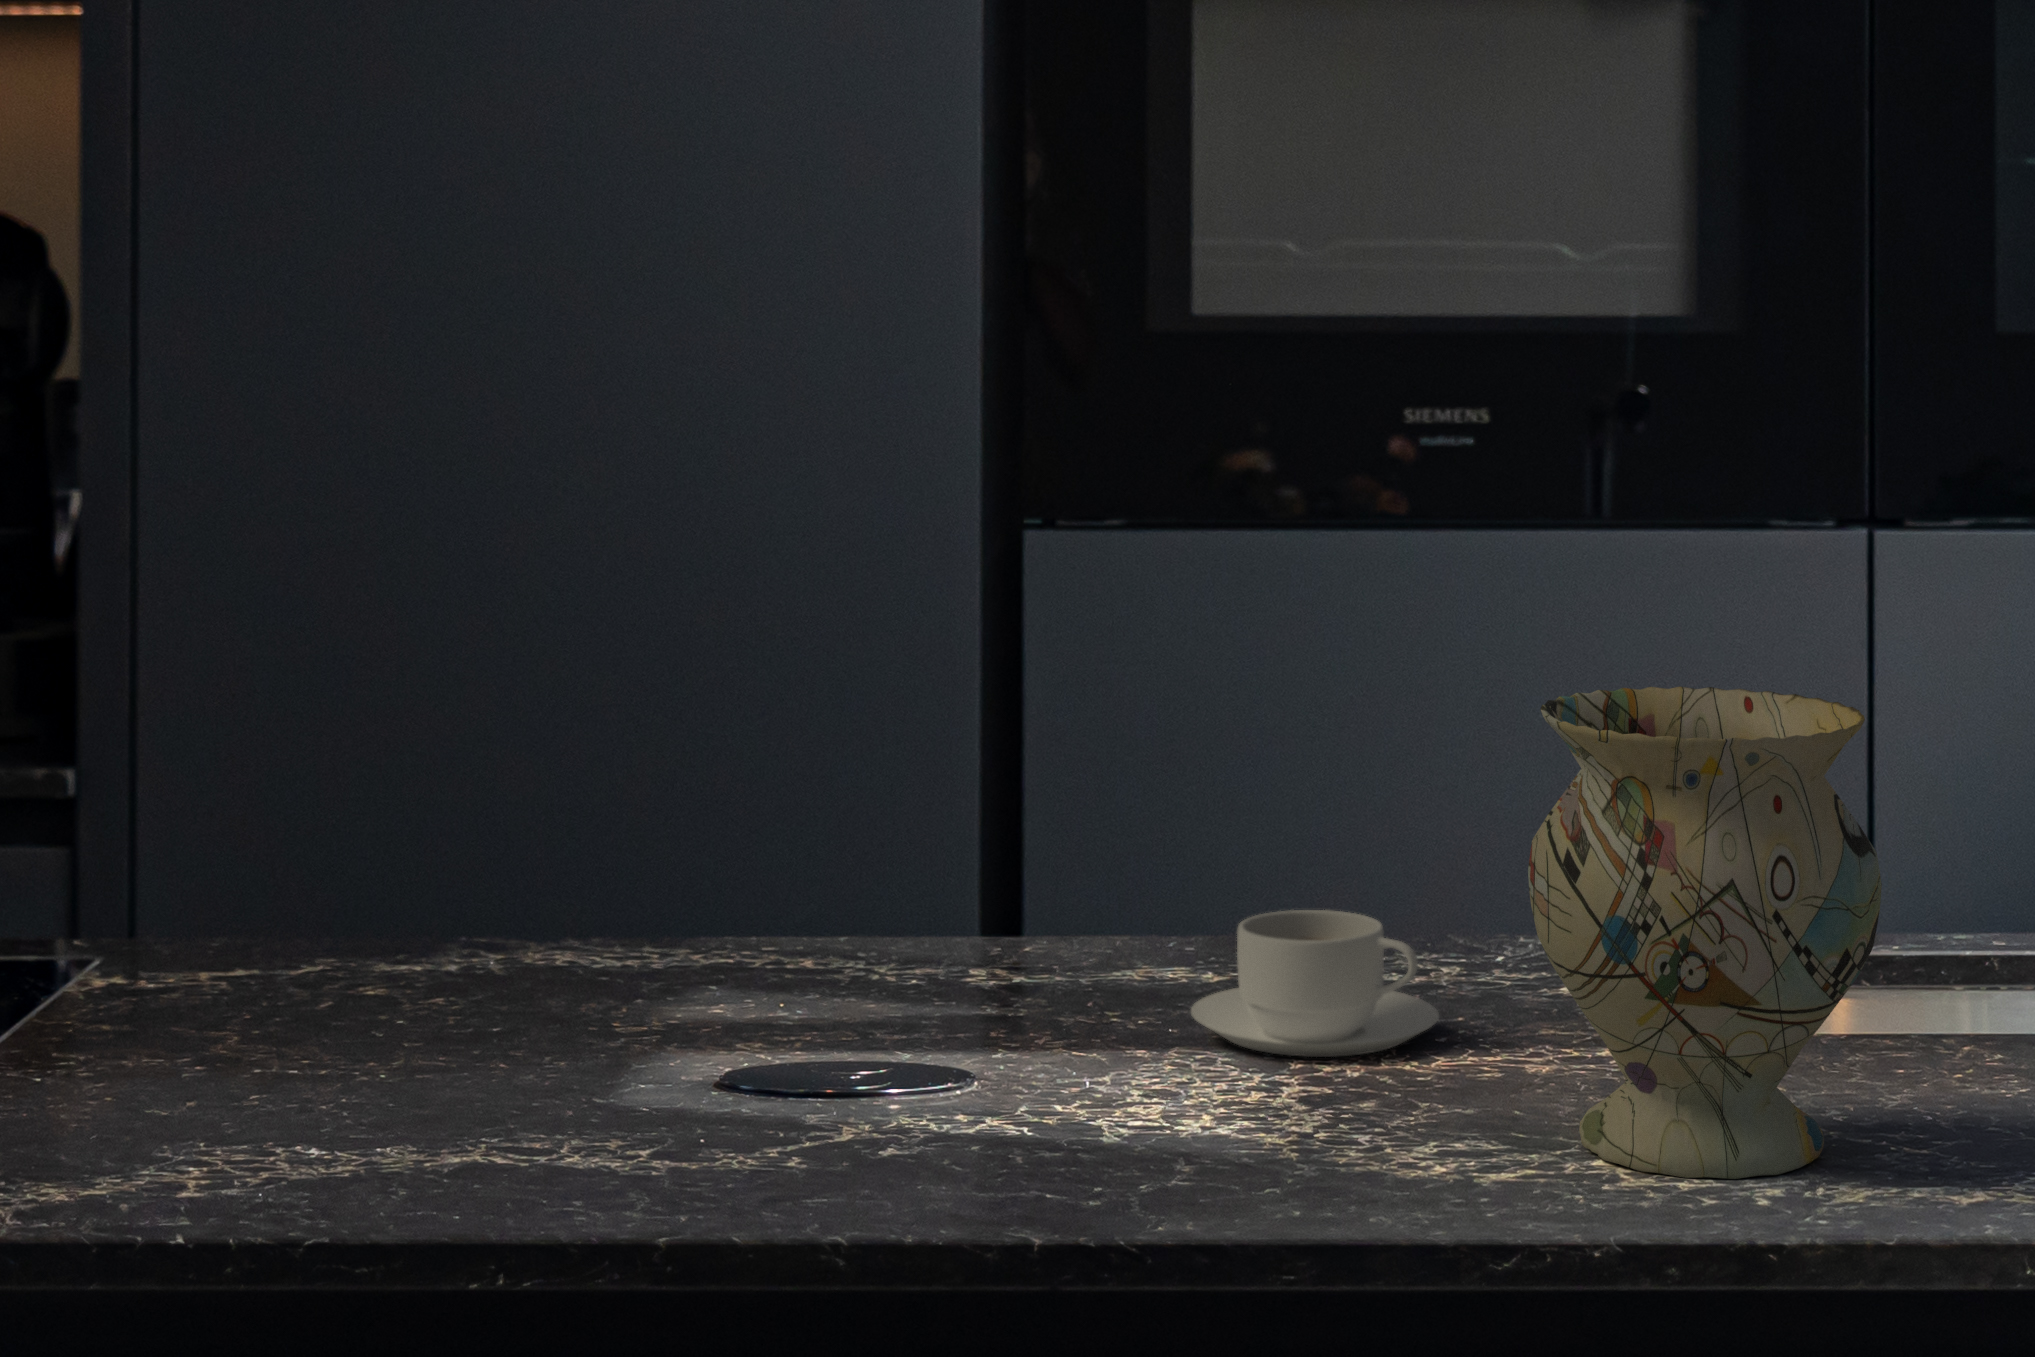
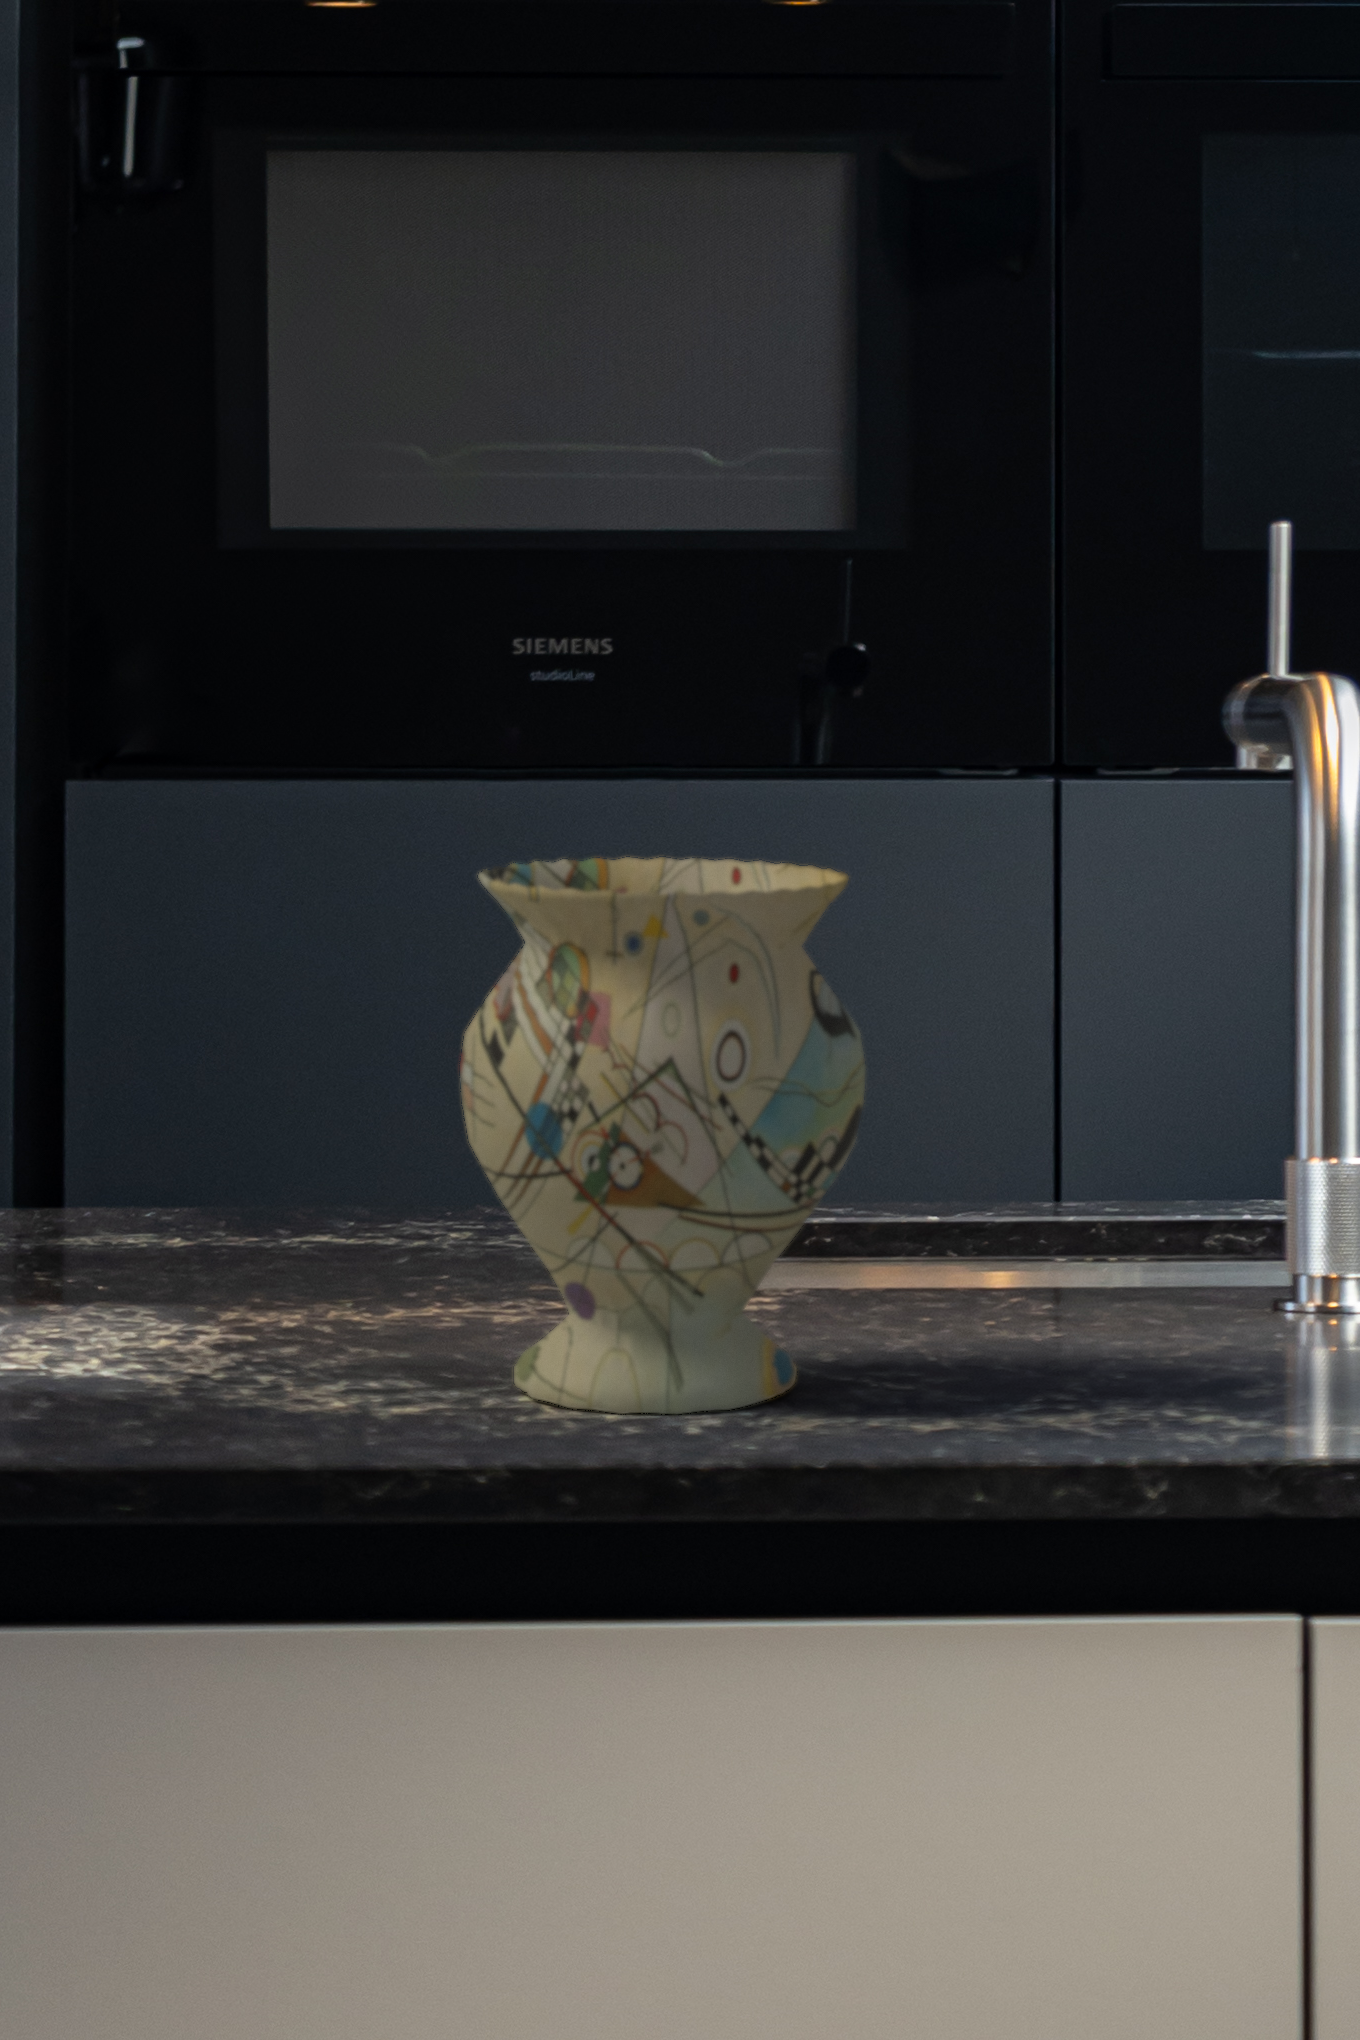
coffee cup: present [1191,910,1439,1057] -> none [118,1149,415,1313]

